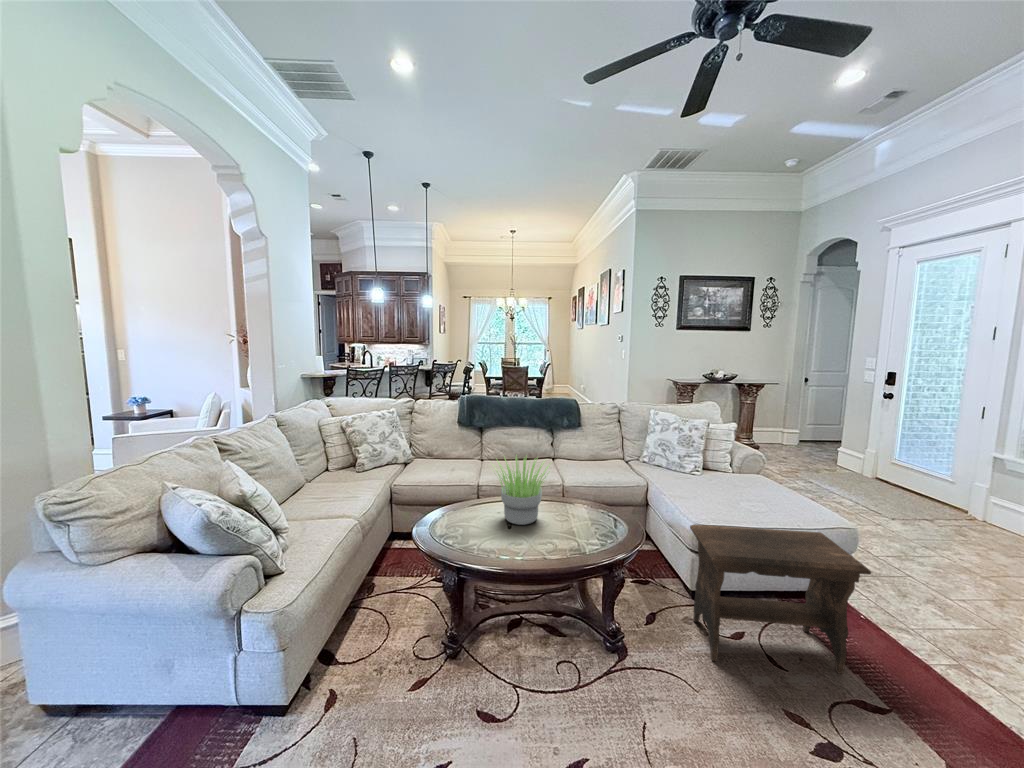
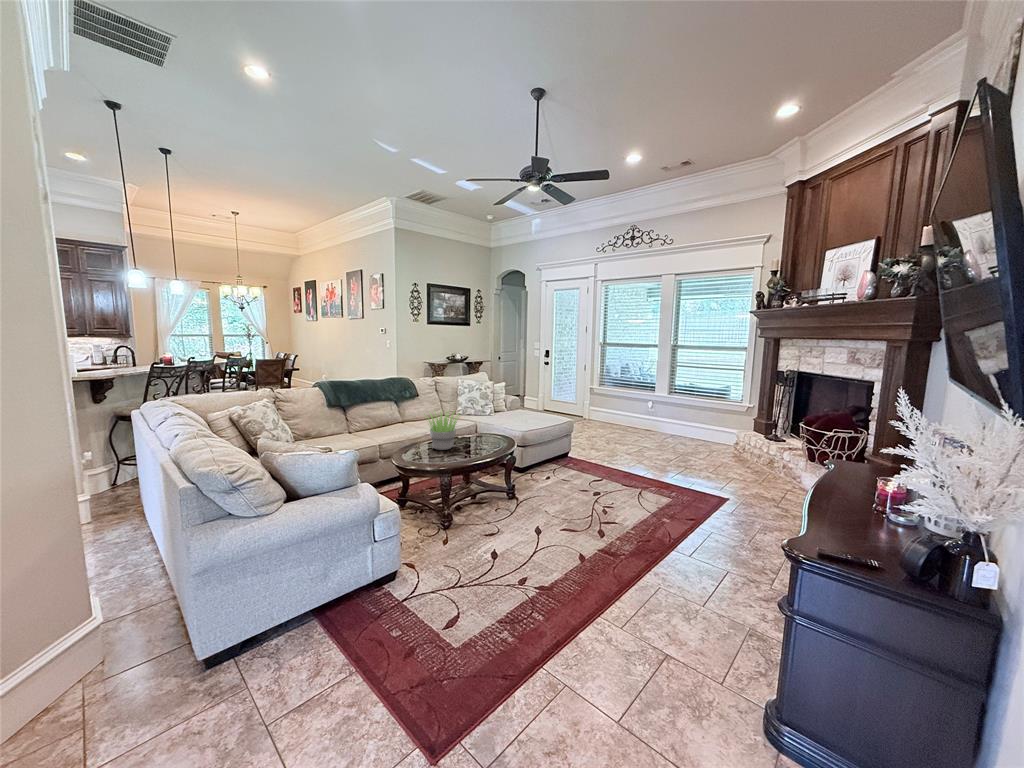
footstool: present [690,524,871,674] -> none [523,422,592,489]

